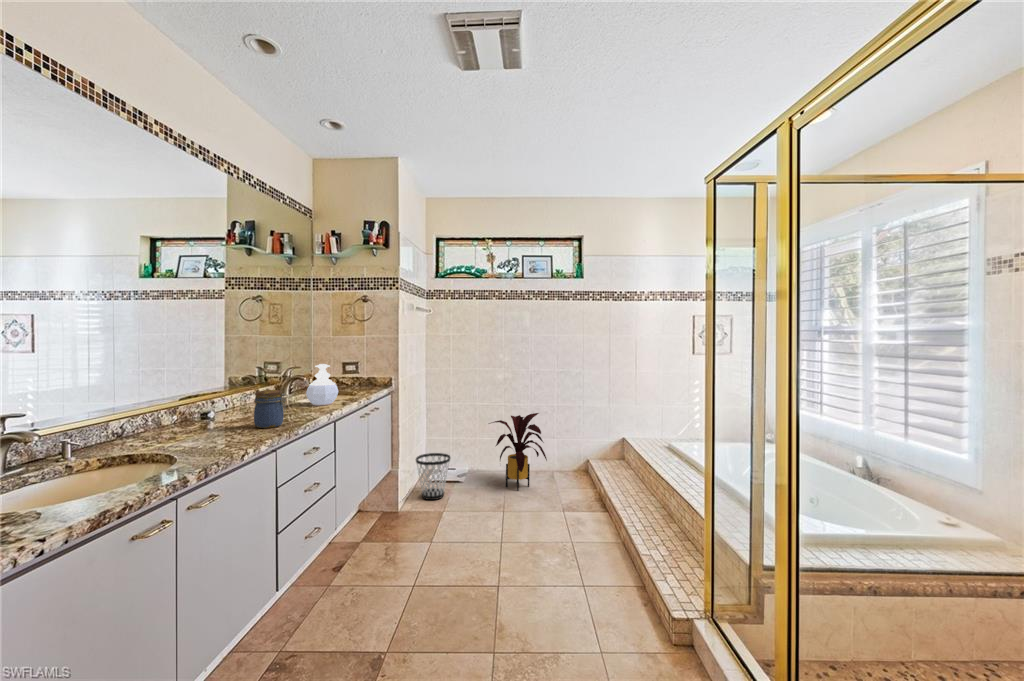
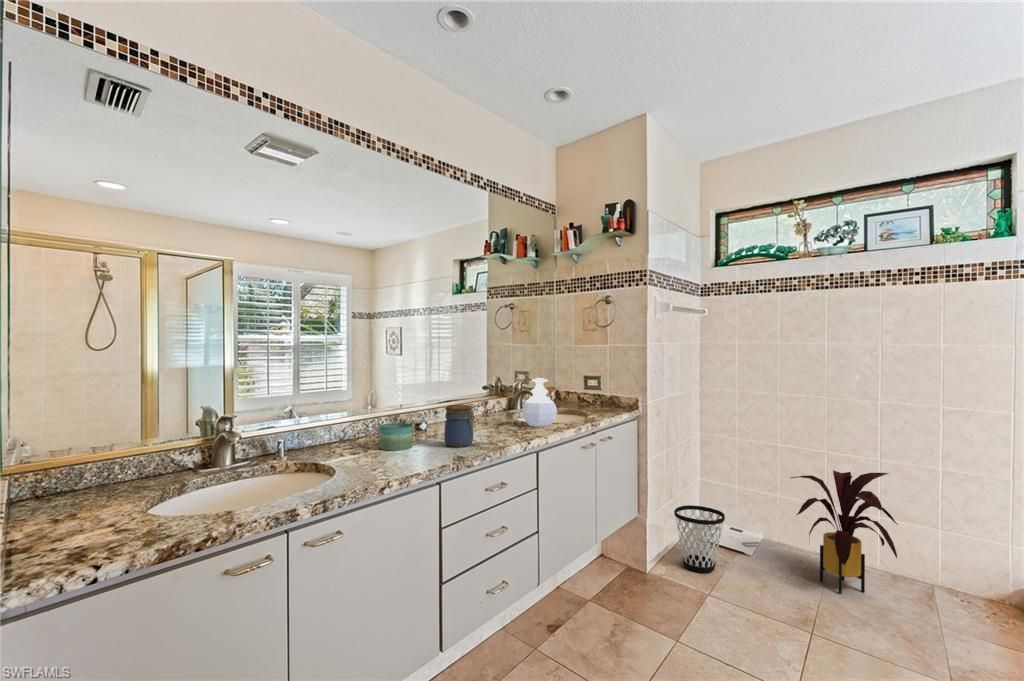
candle: none [182,412,220,439] -> present [379,423,412,450]

